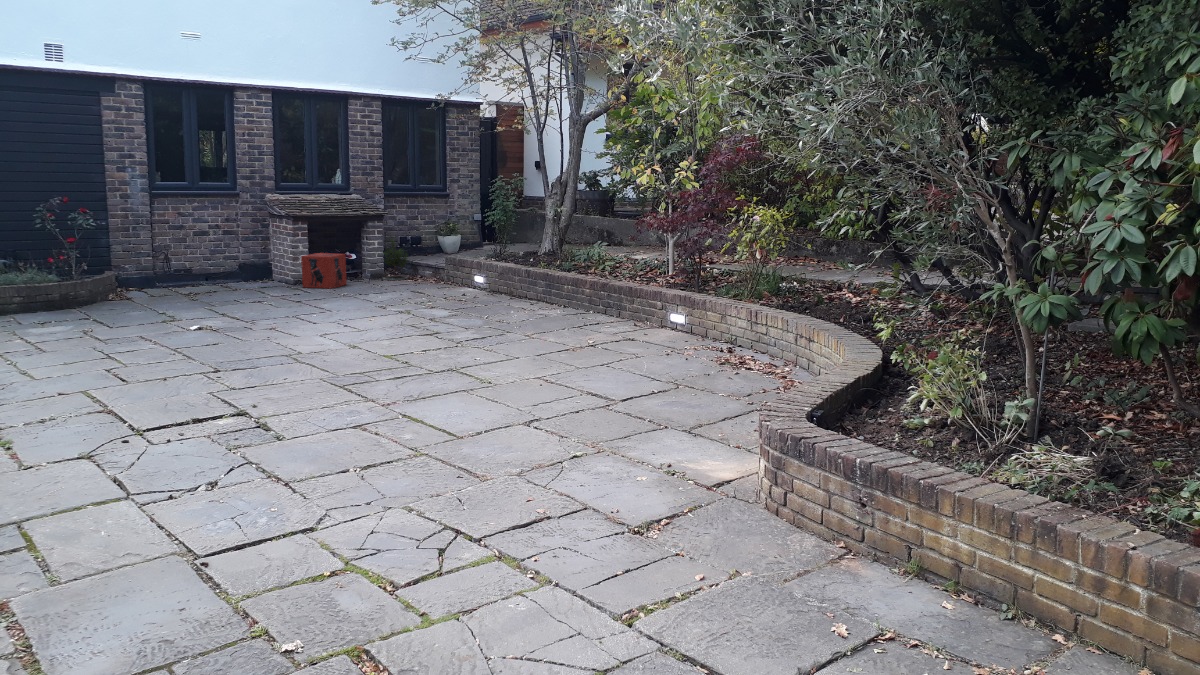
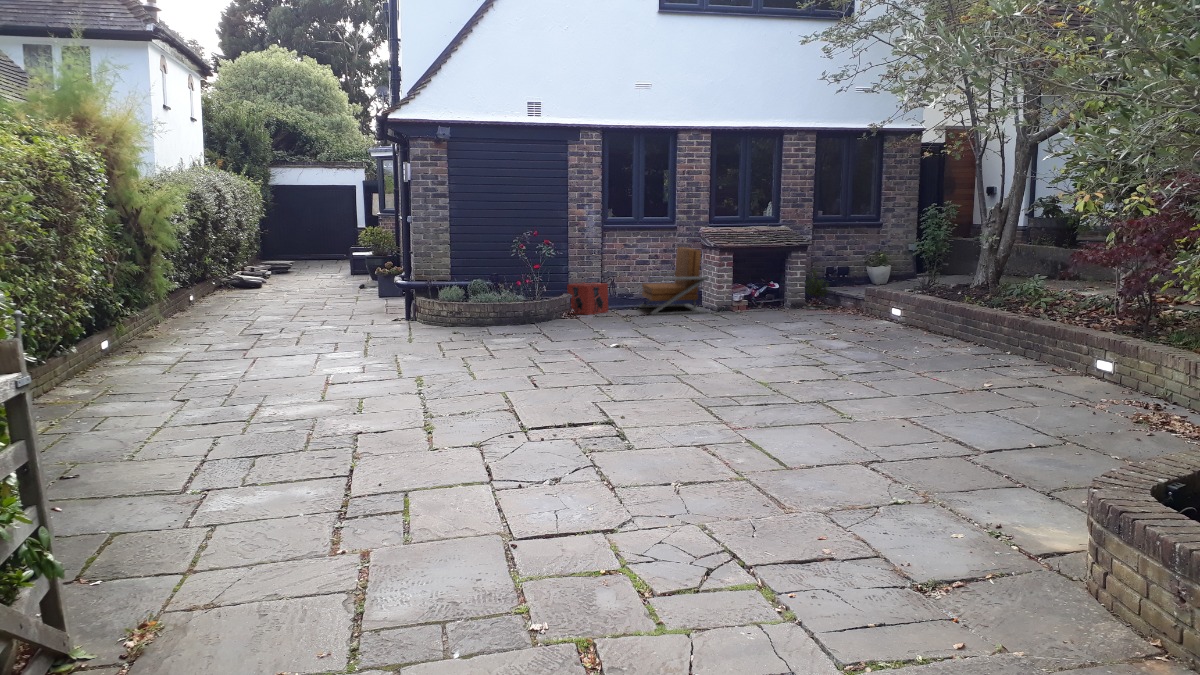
lounge chair: none [196,217,281,293] -> present [640,247,708,315]
storage box: present [301,253,347,288] -> present [567,283,608,315]

